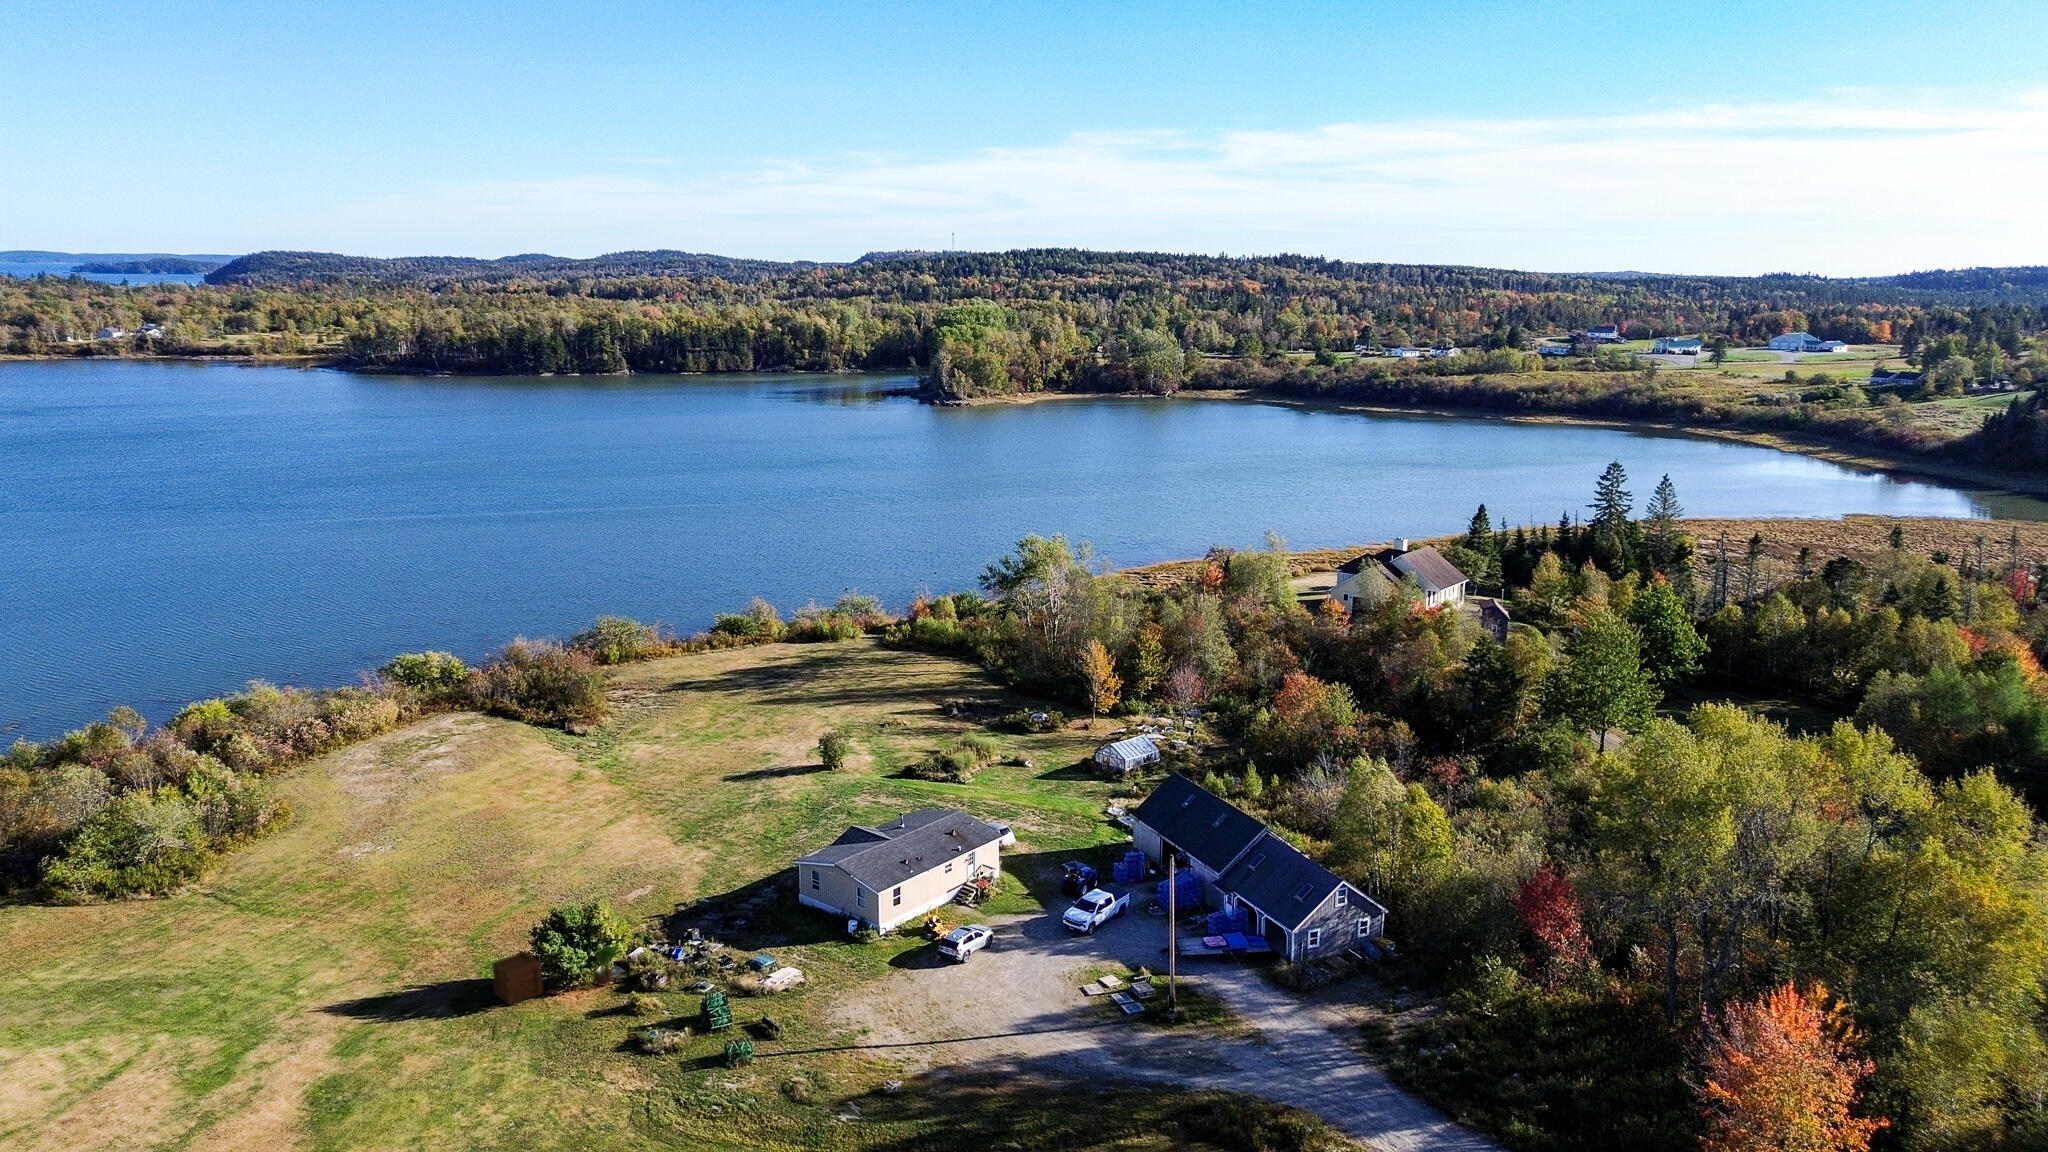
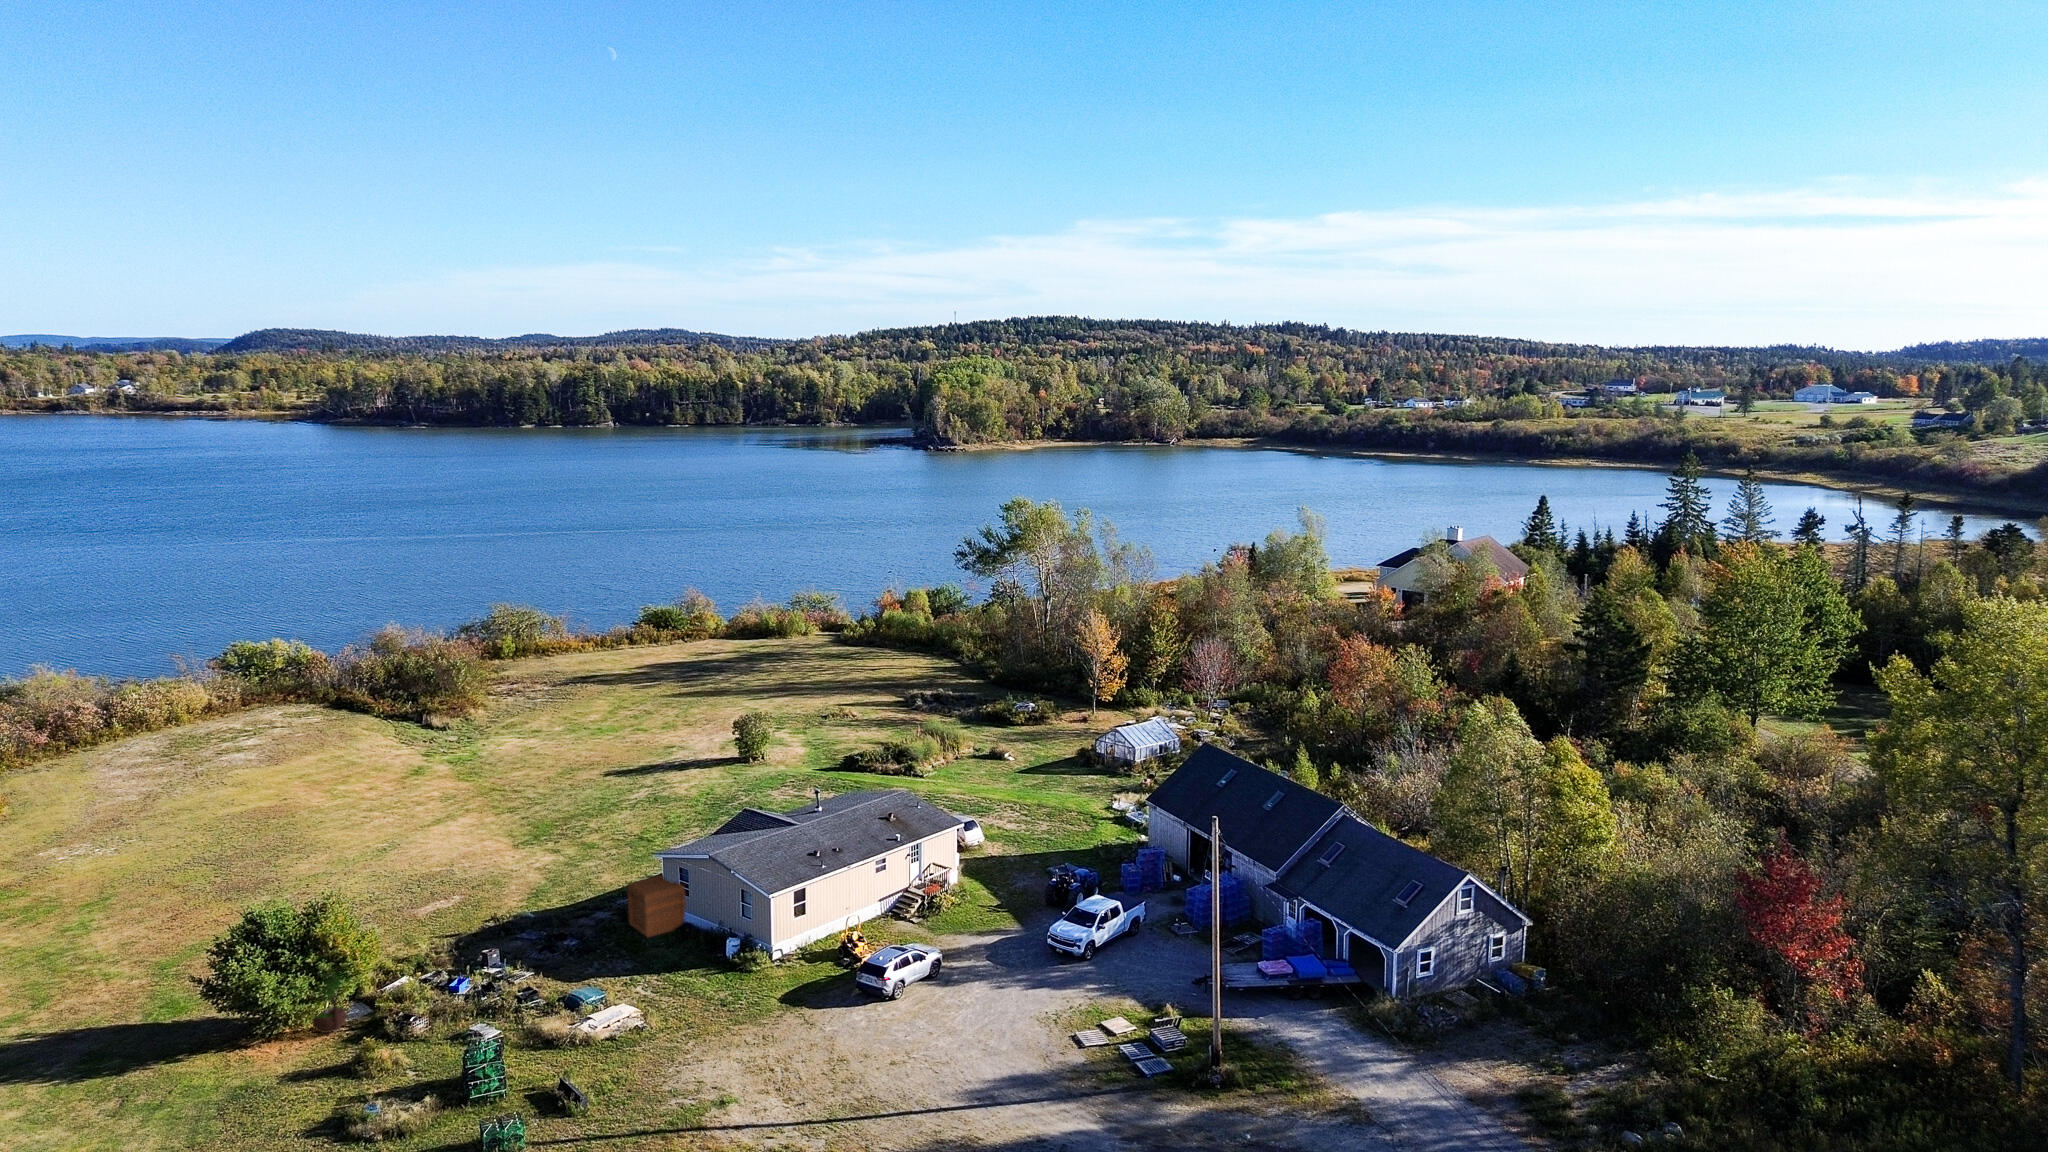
wooden crate: present [492,952,543,1005] -> present [627,875,686,937]

